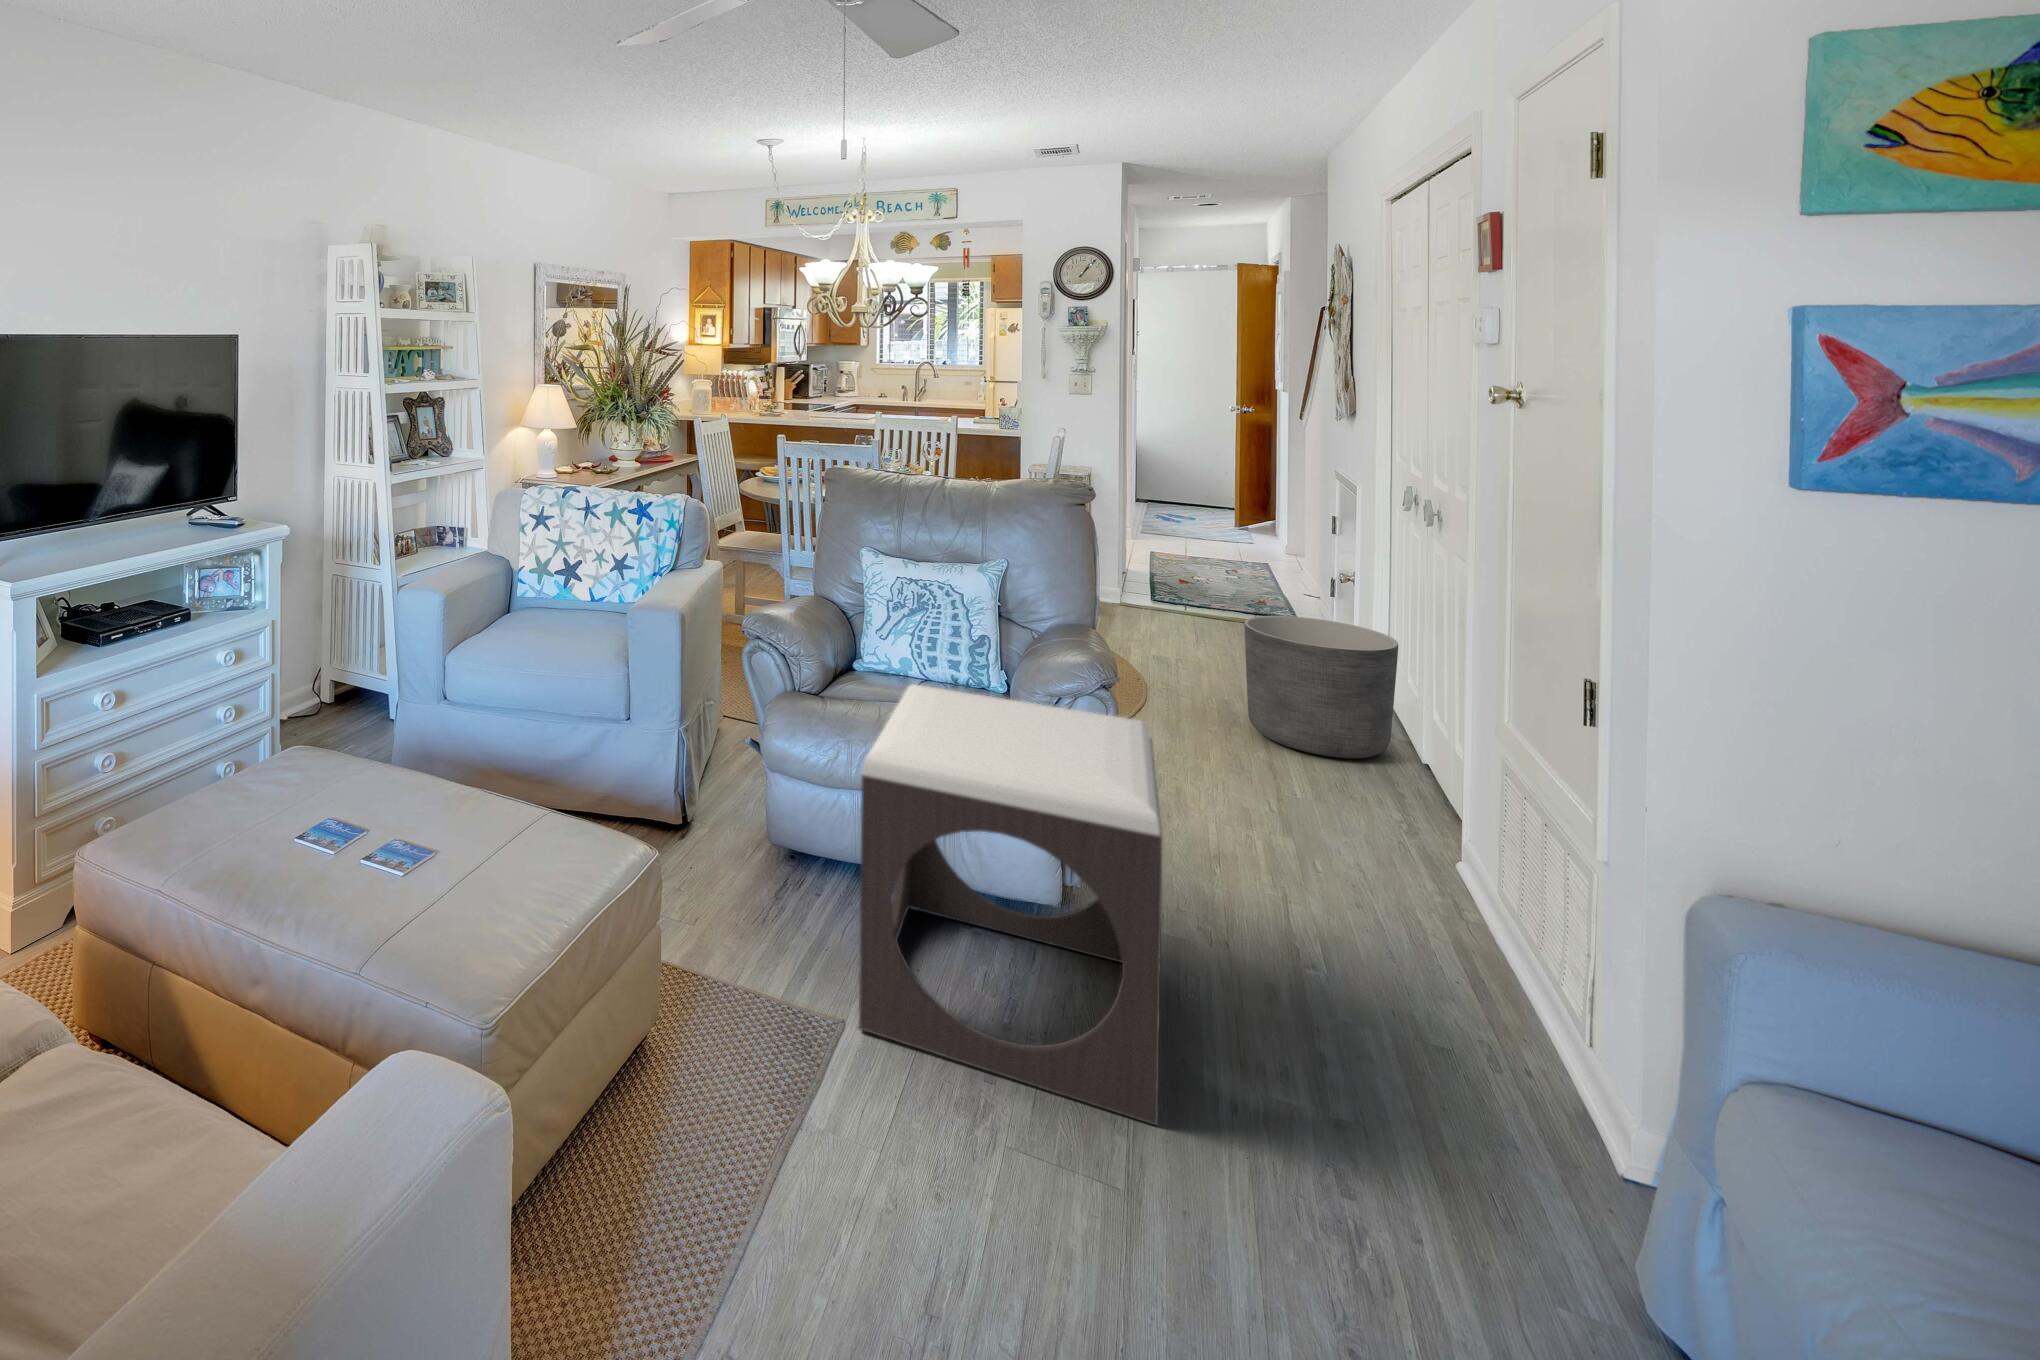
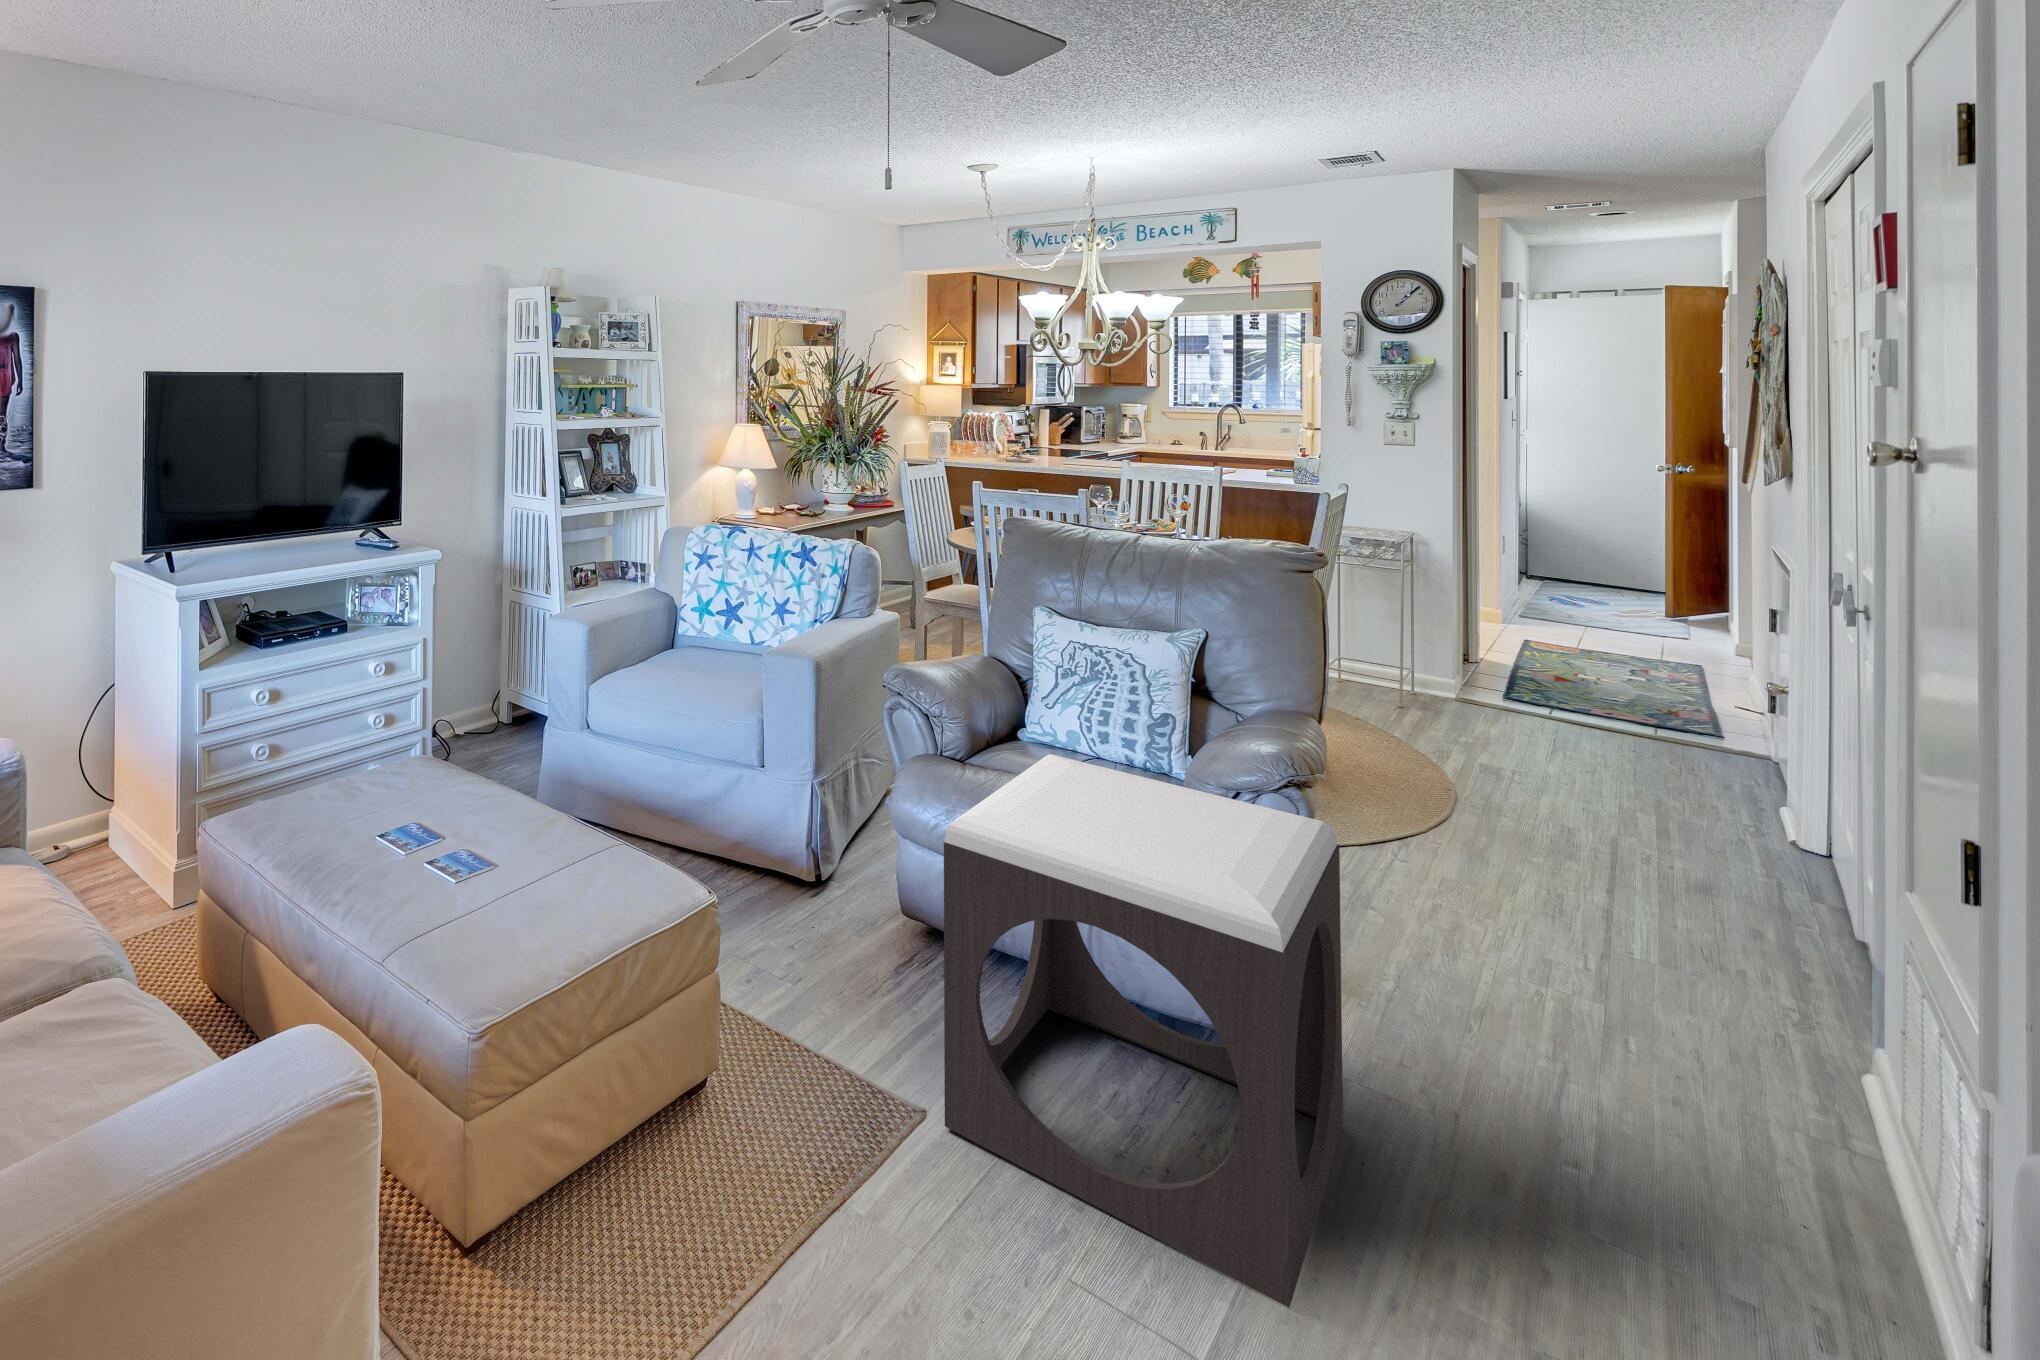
planter: present [1244,616,1398,758] -> none [1586,724,1825,922]

